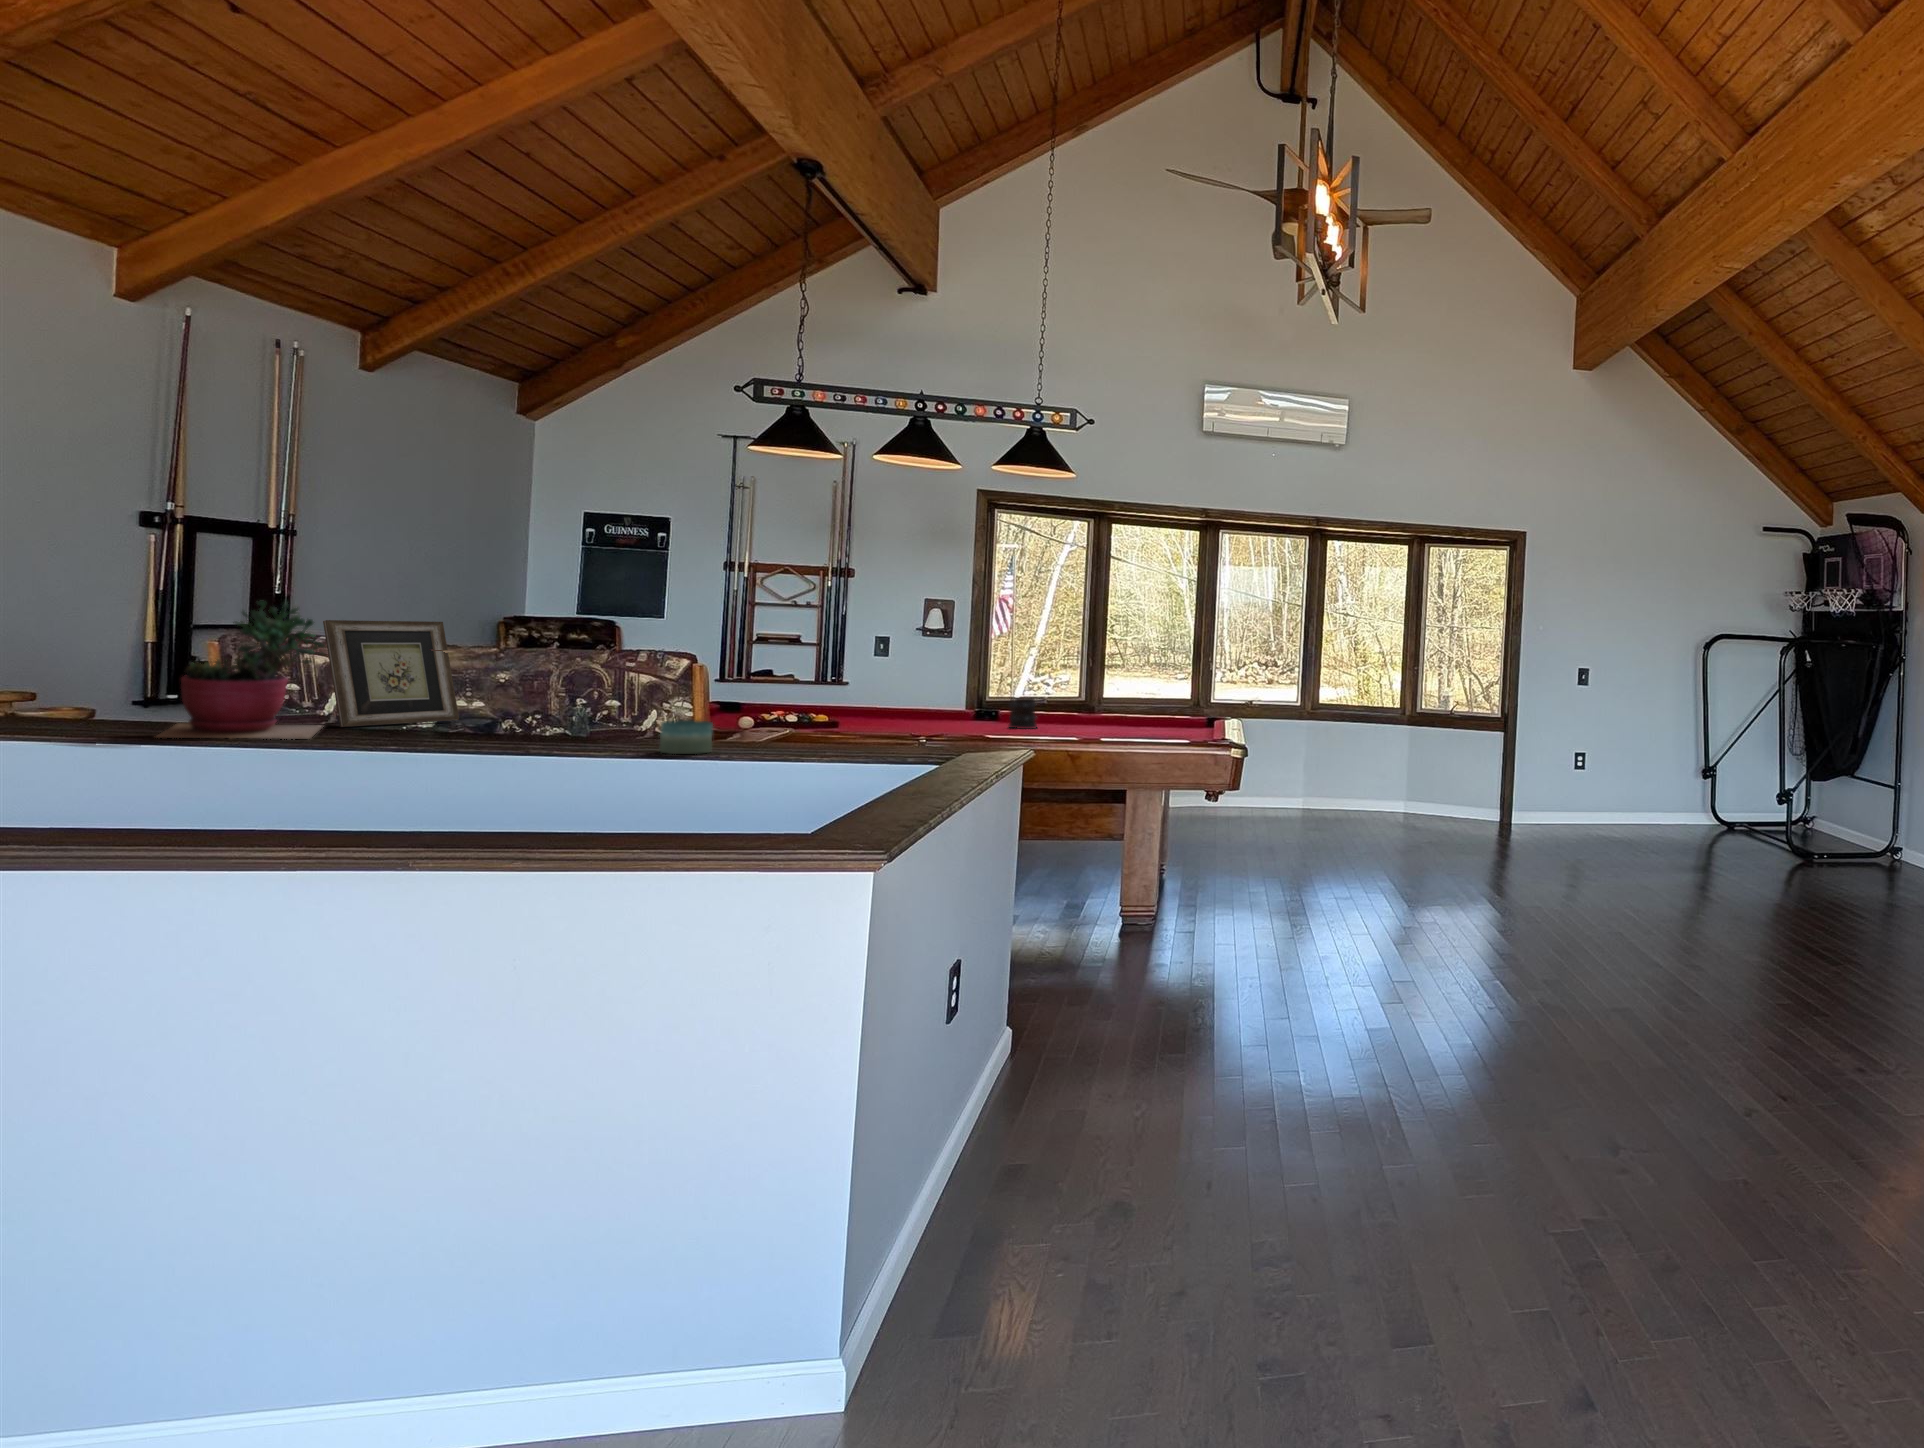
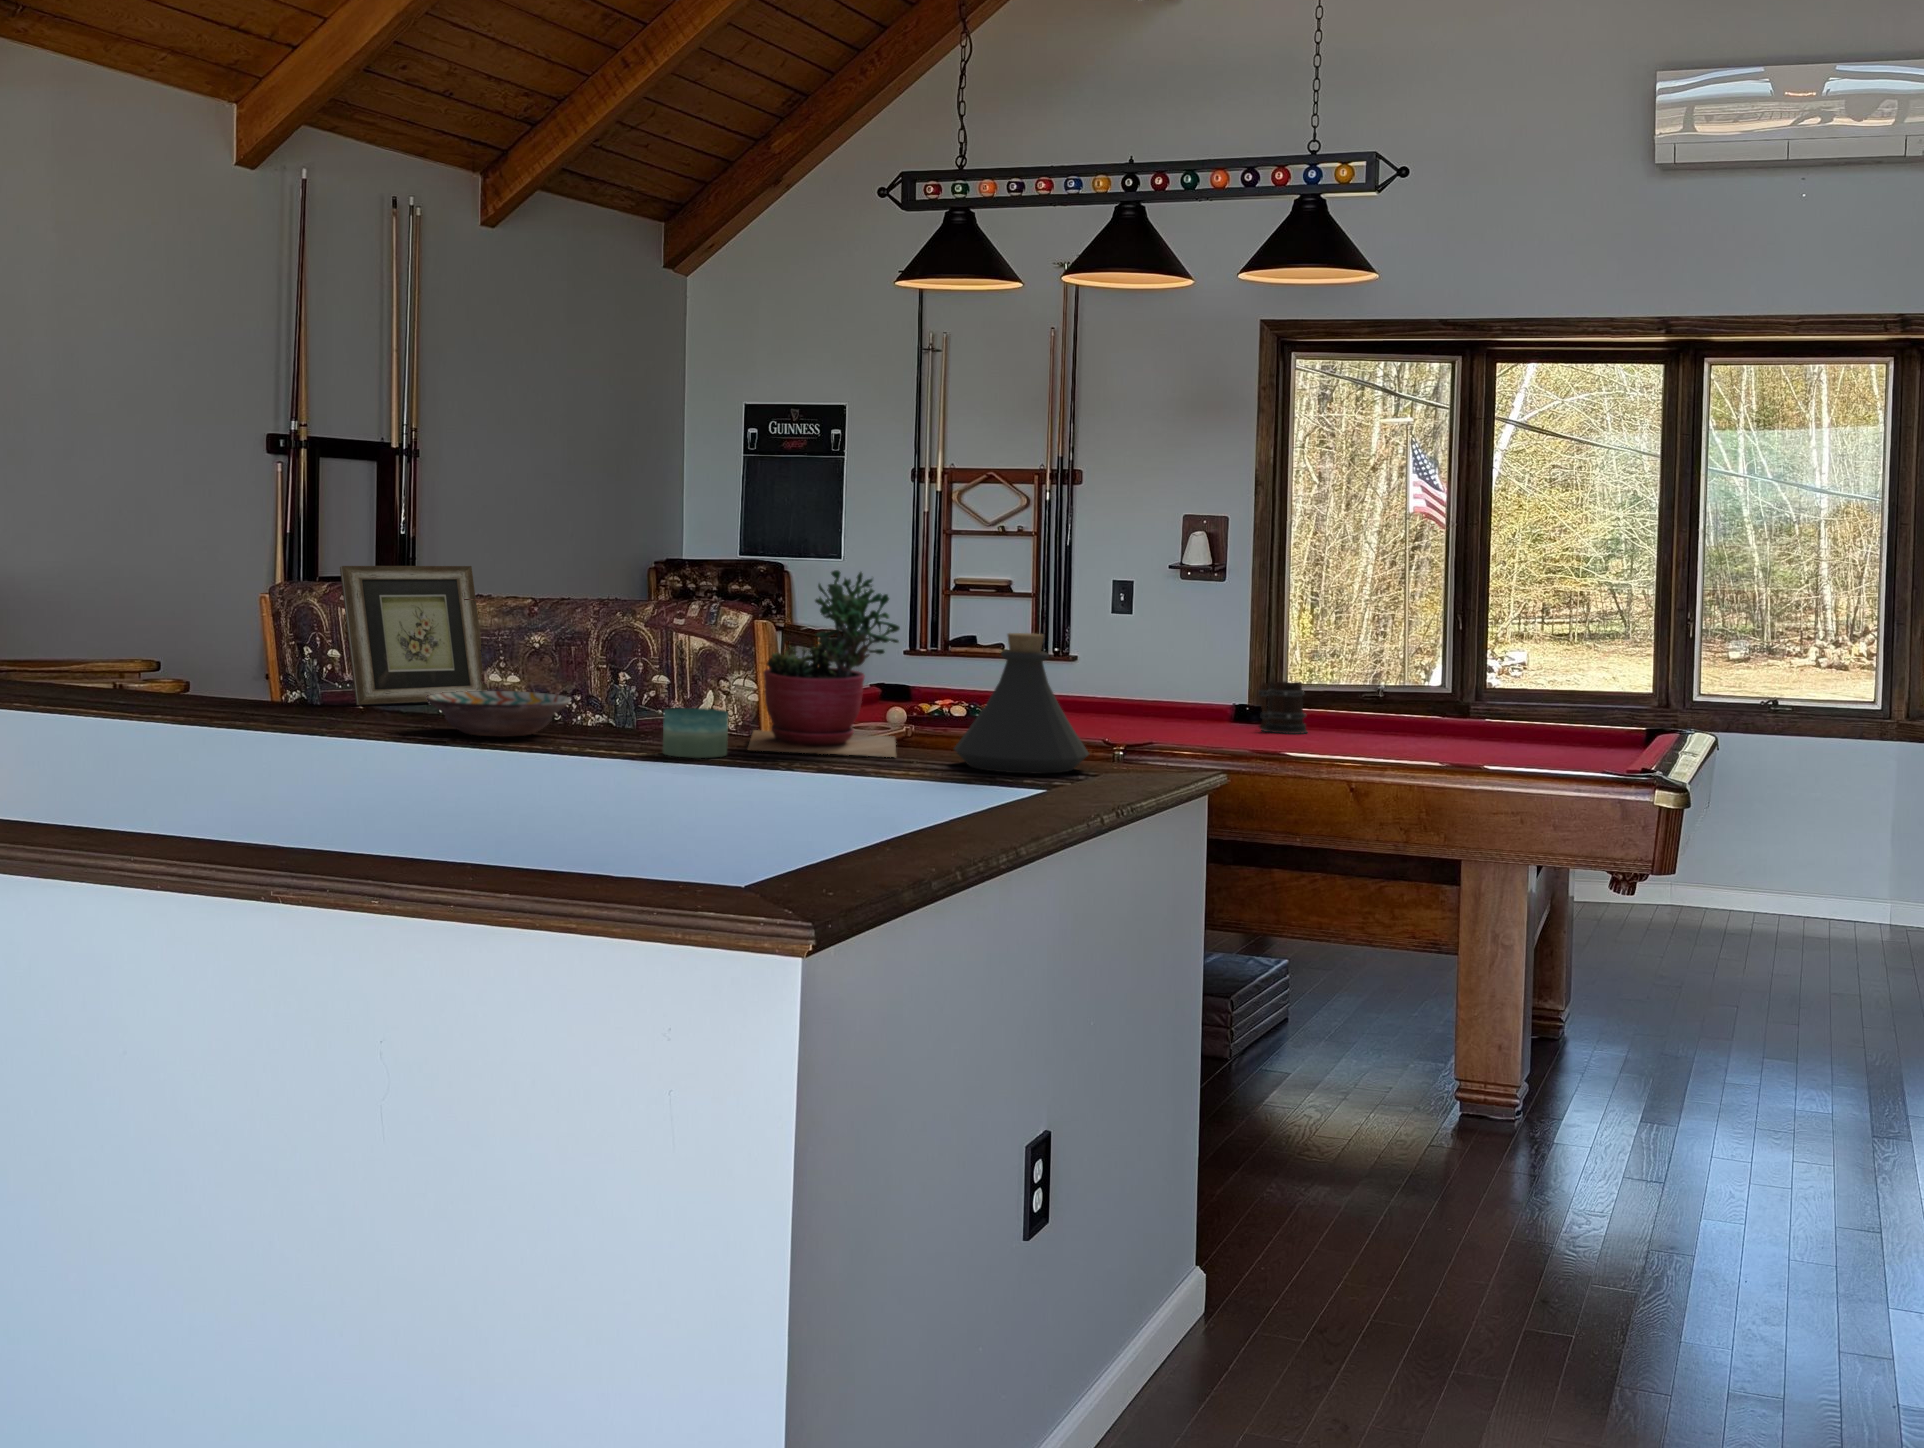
succulent plant: present [157,601,324,739] -> present [748,570,900,757]
bottle: none [879,668,972,755] -> present [954,633,1089,774]
decorative bowl: none [438,713,569,745] -> present [427,691,571,737]

